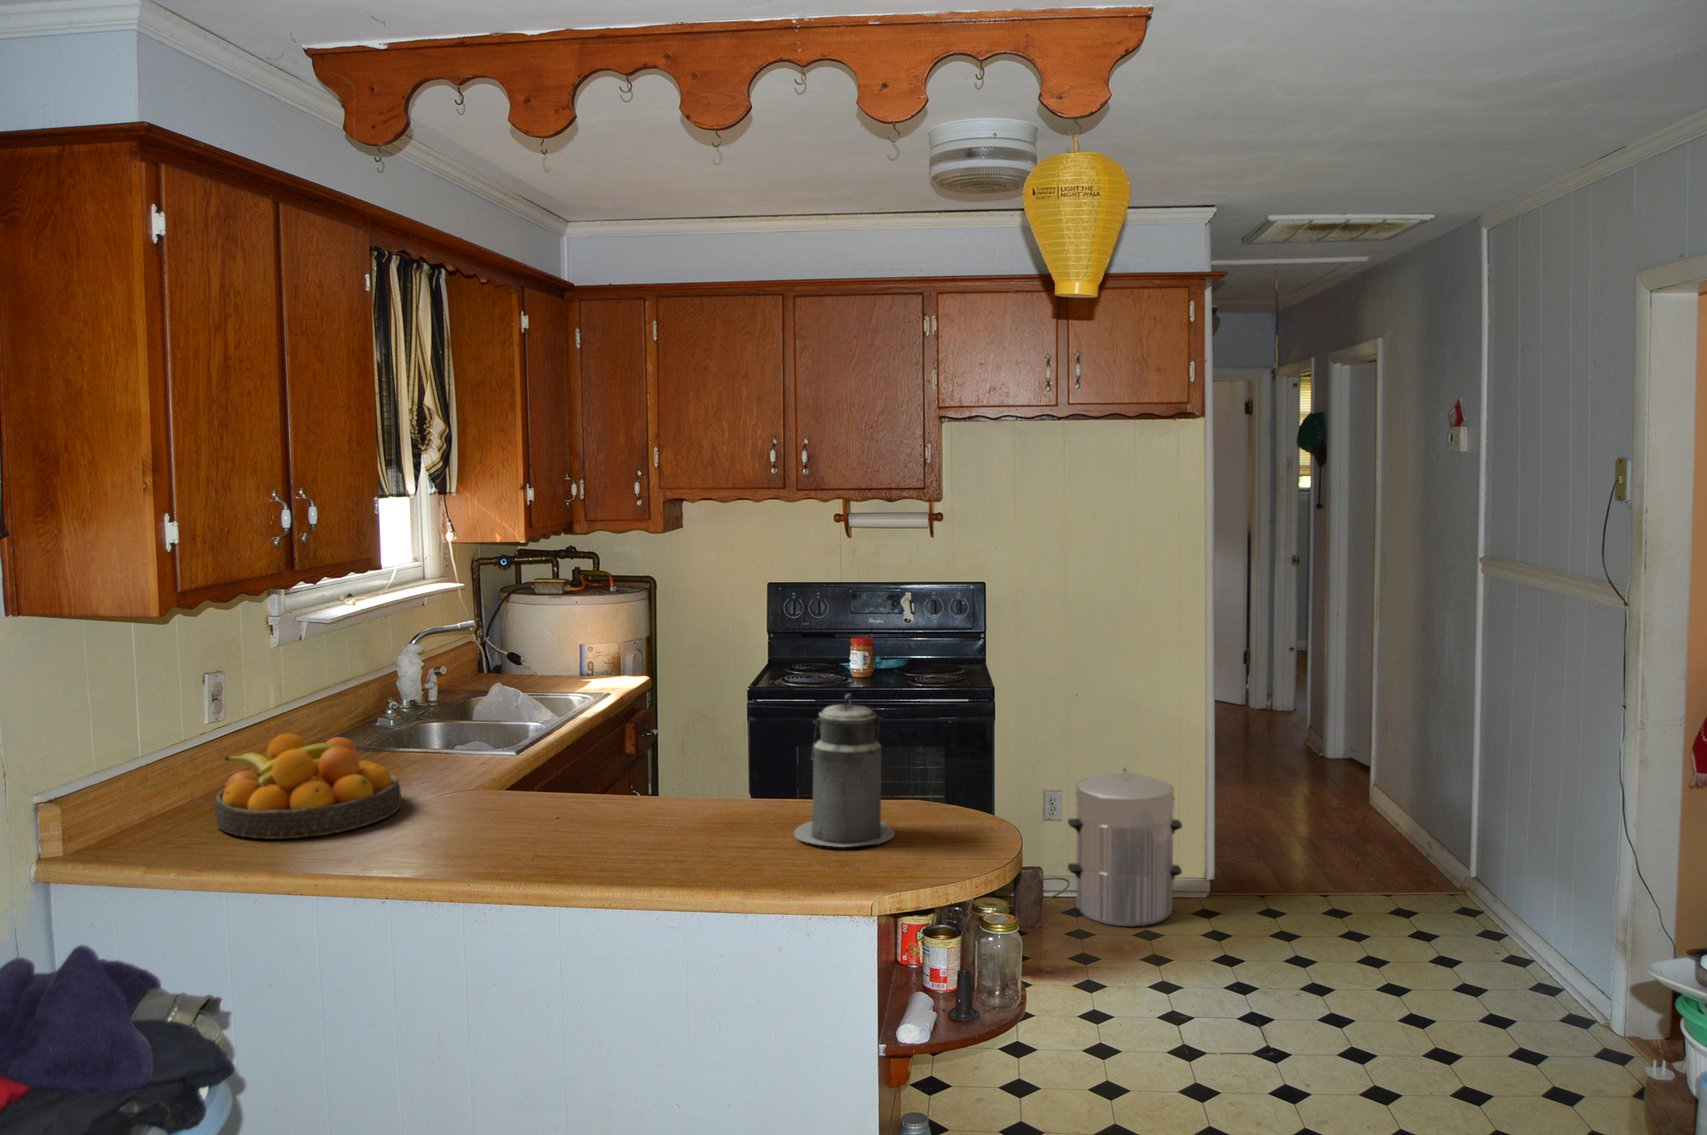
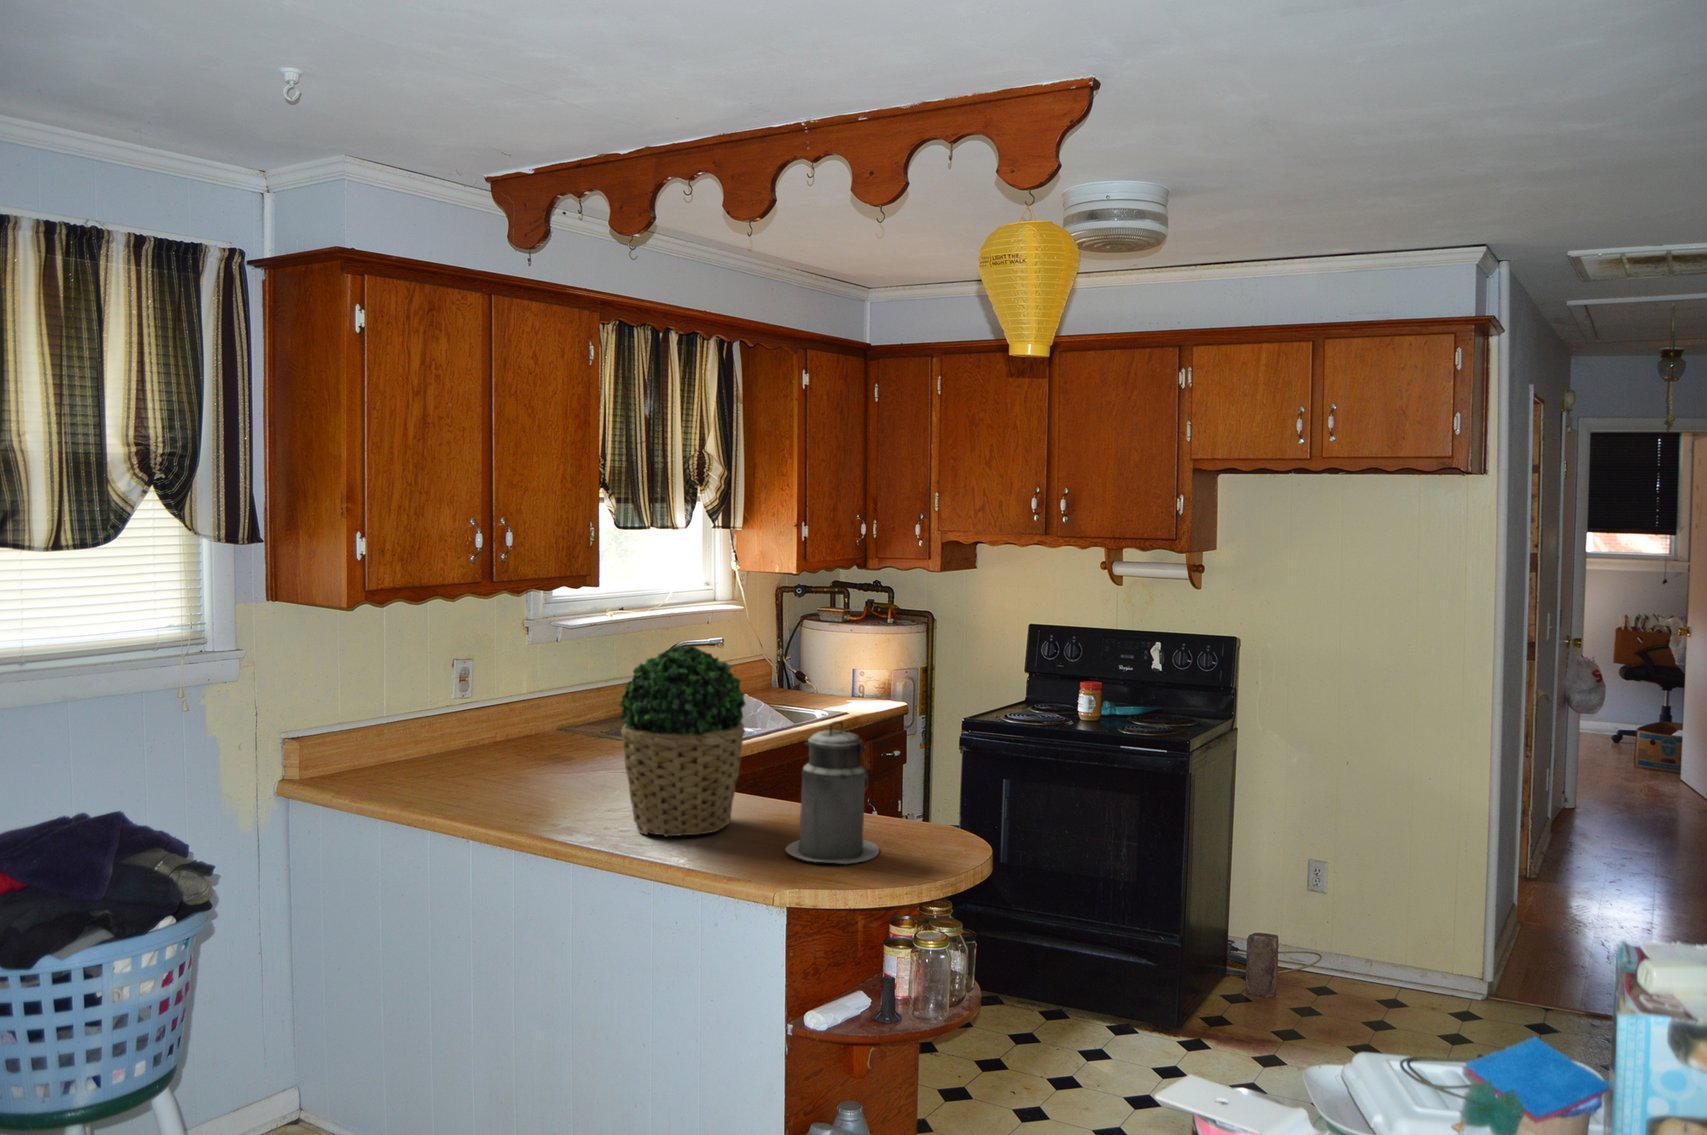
potted plant: none [570,627,717,848] -> present [619,646,745,836]
fruit bowl: present [215,734,401,839] -> none [413,712,555,793]
waste bin: present [1068,768,1182,926] -> none [1303,843,1434,1017]

